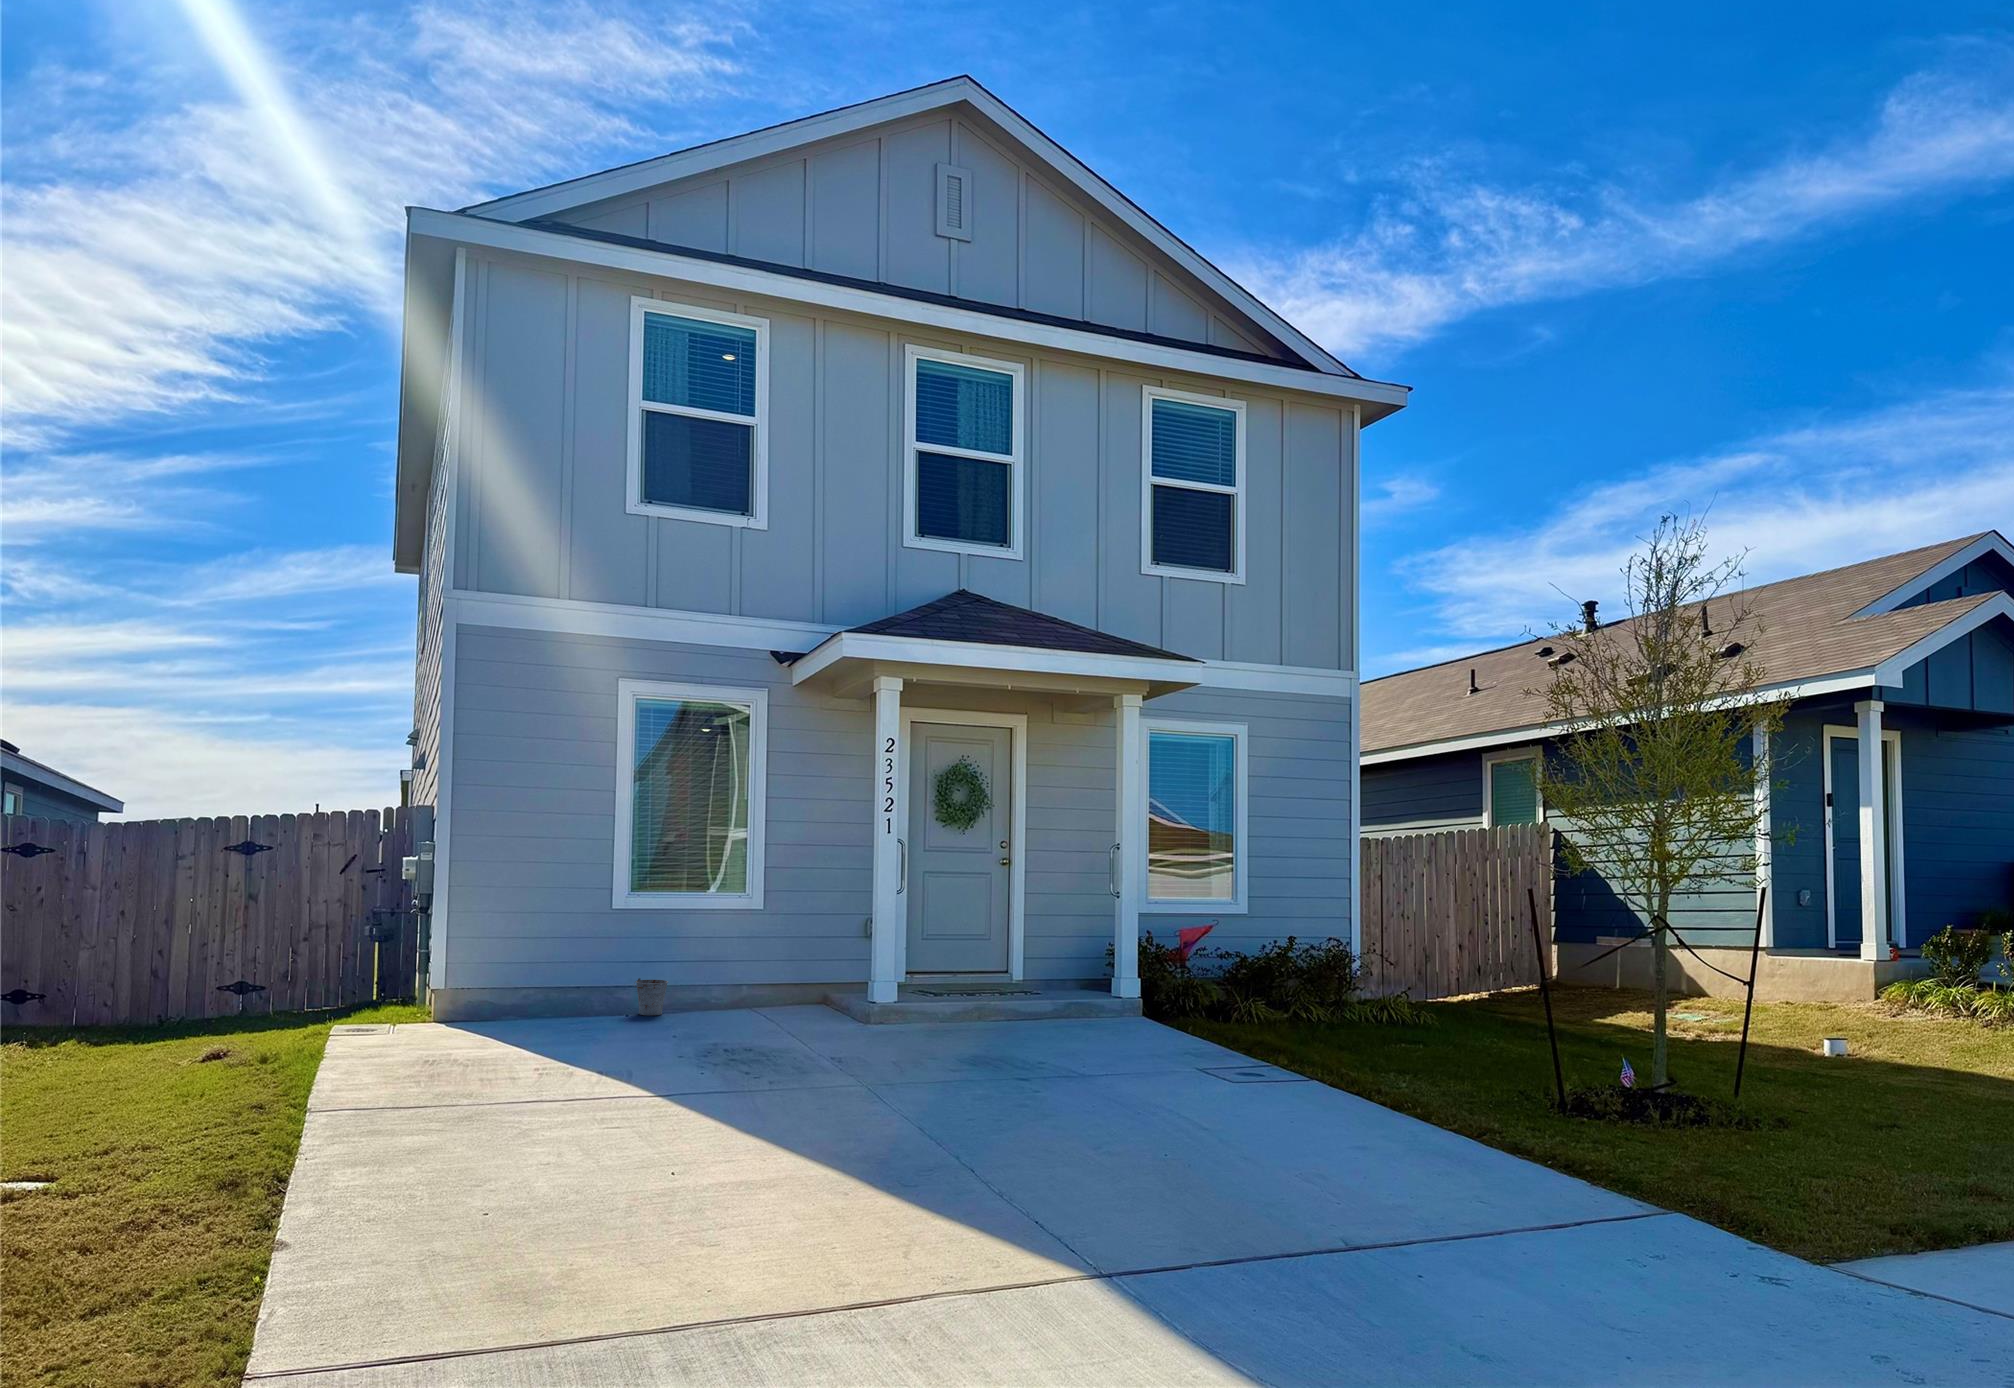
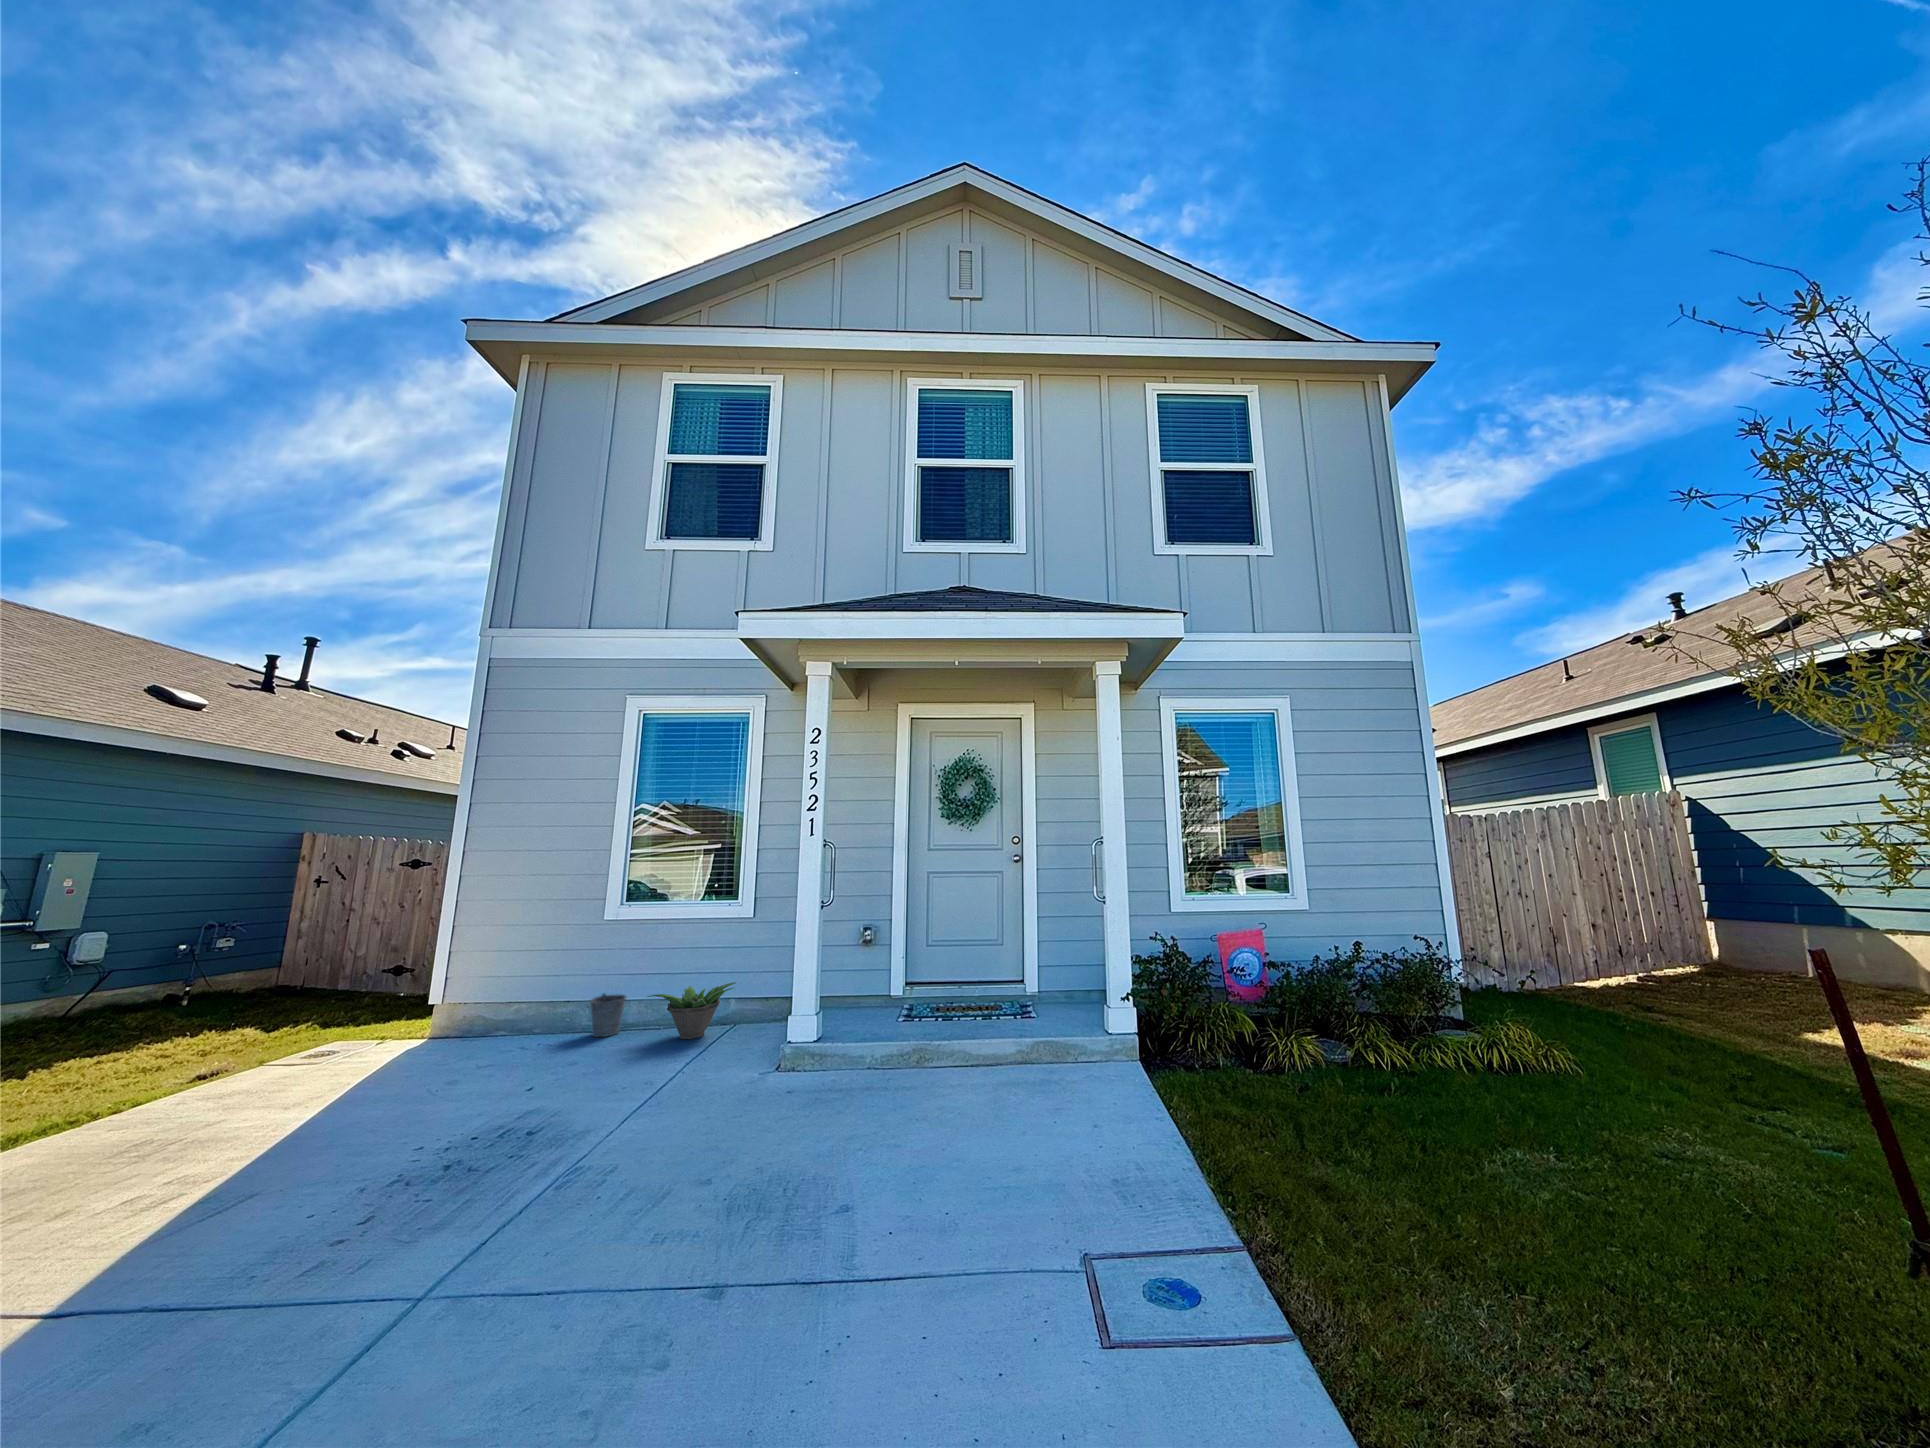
decorative plant: none [700,969,780,1015] -> present [648,982,736,1039]

